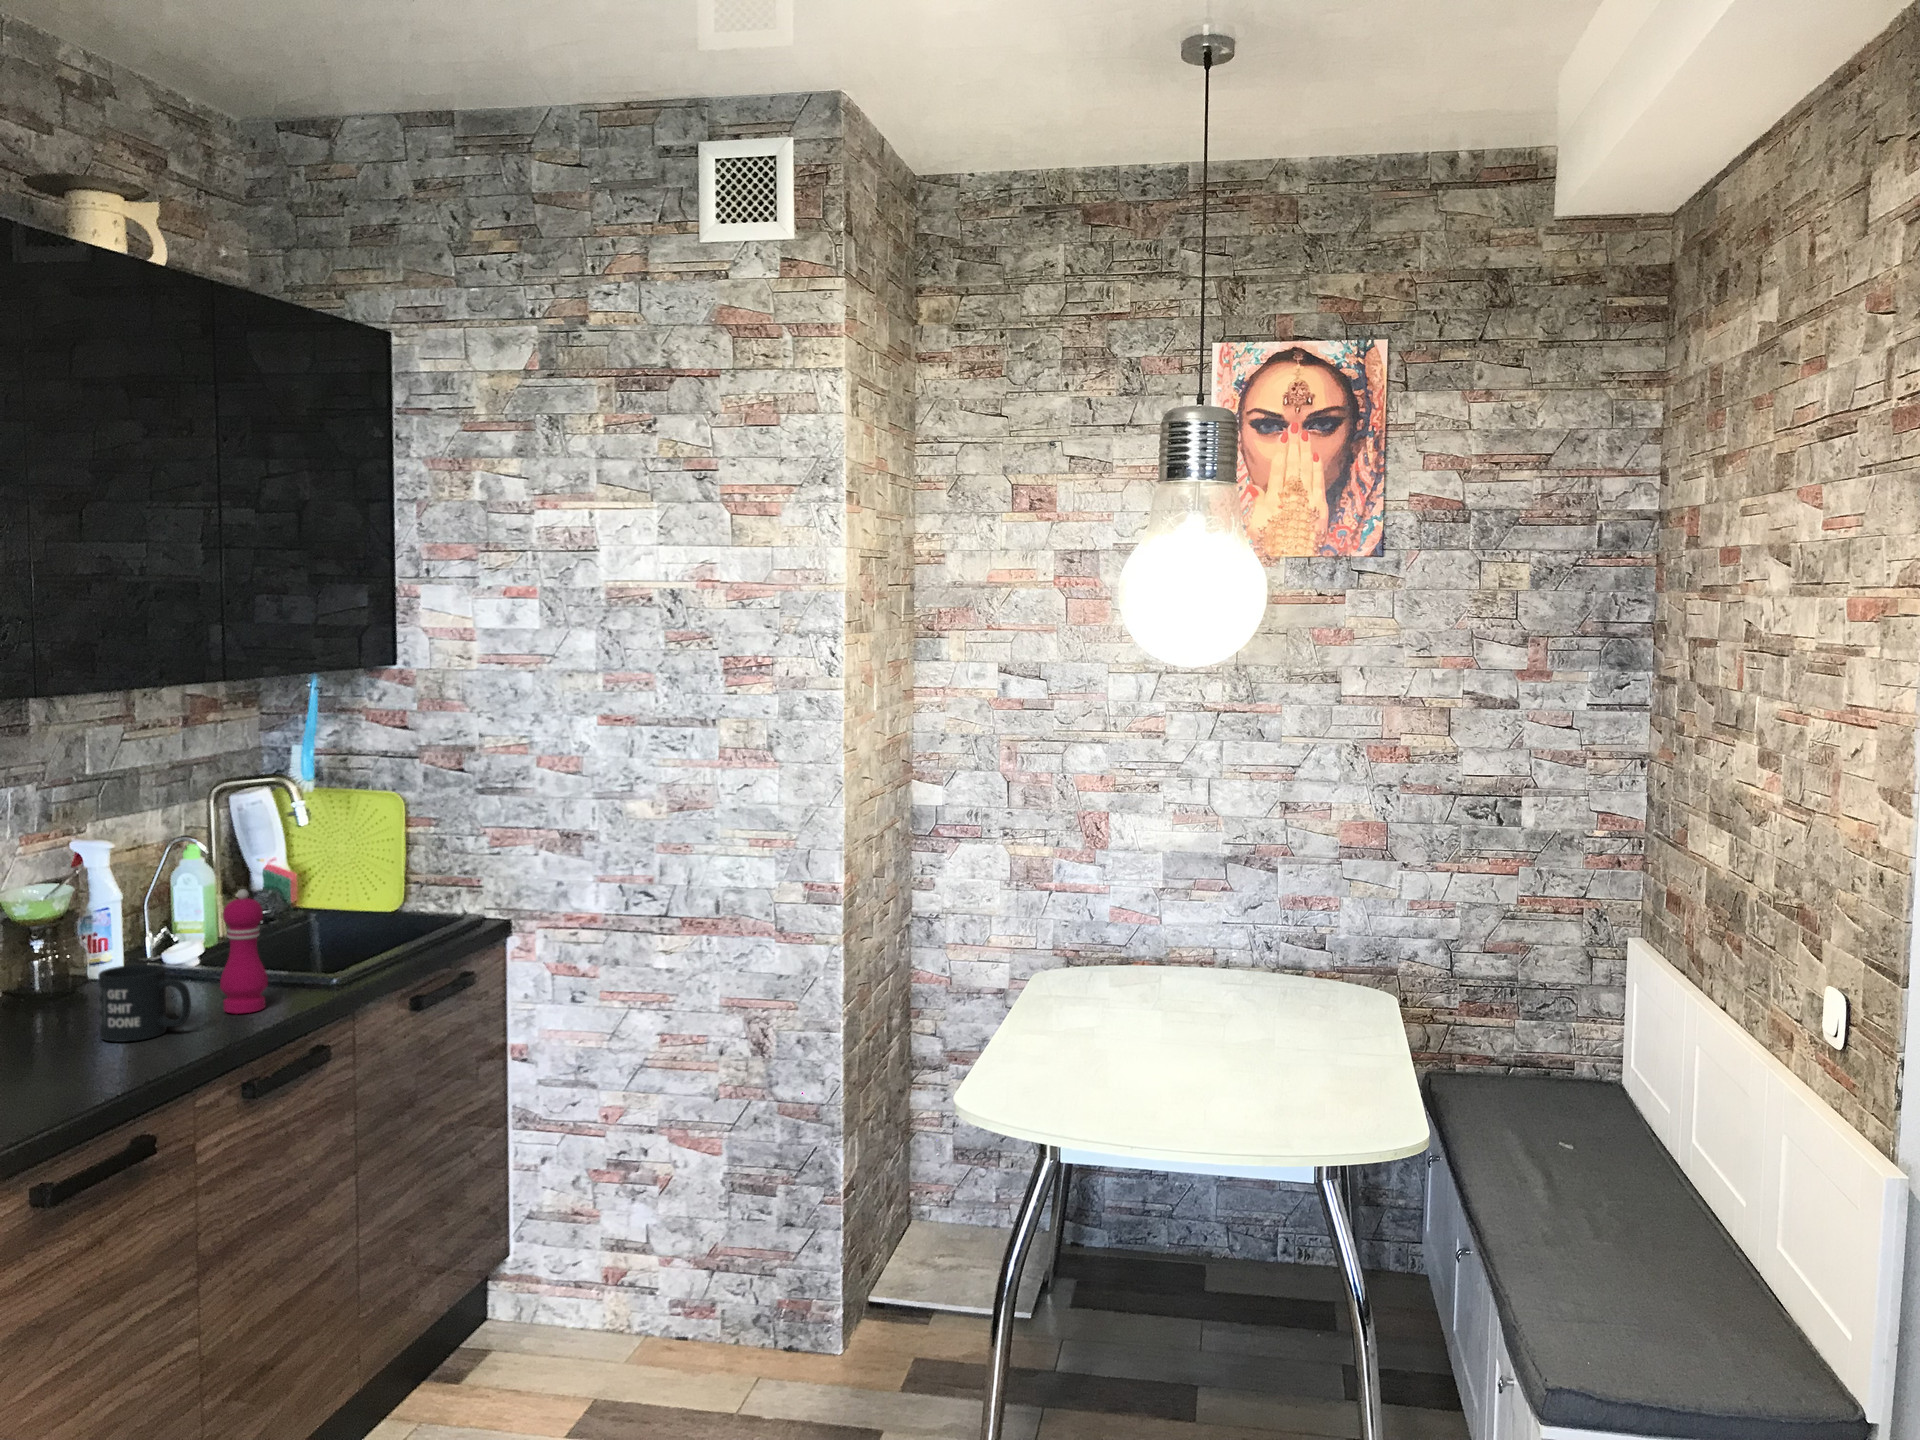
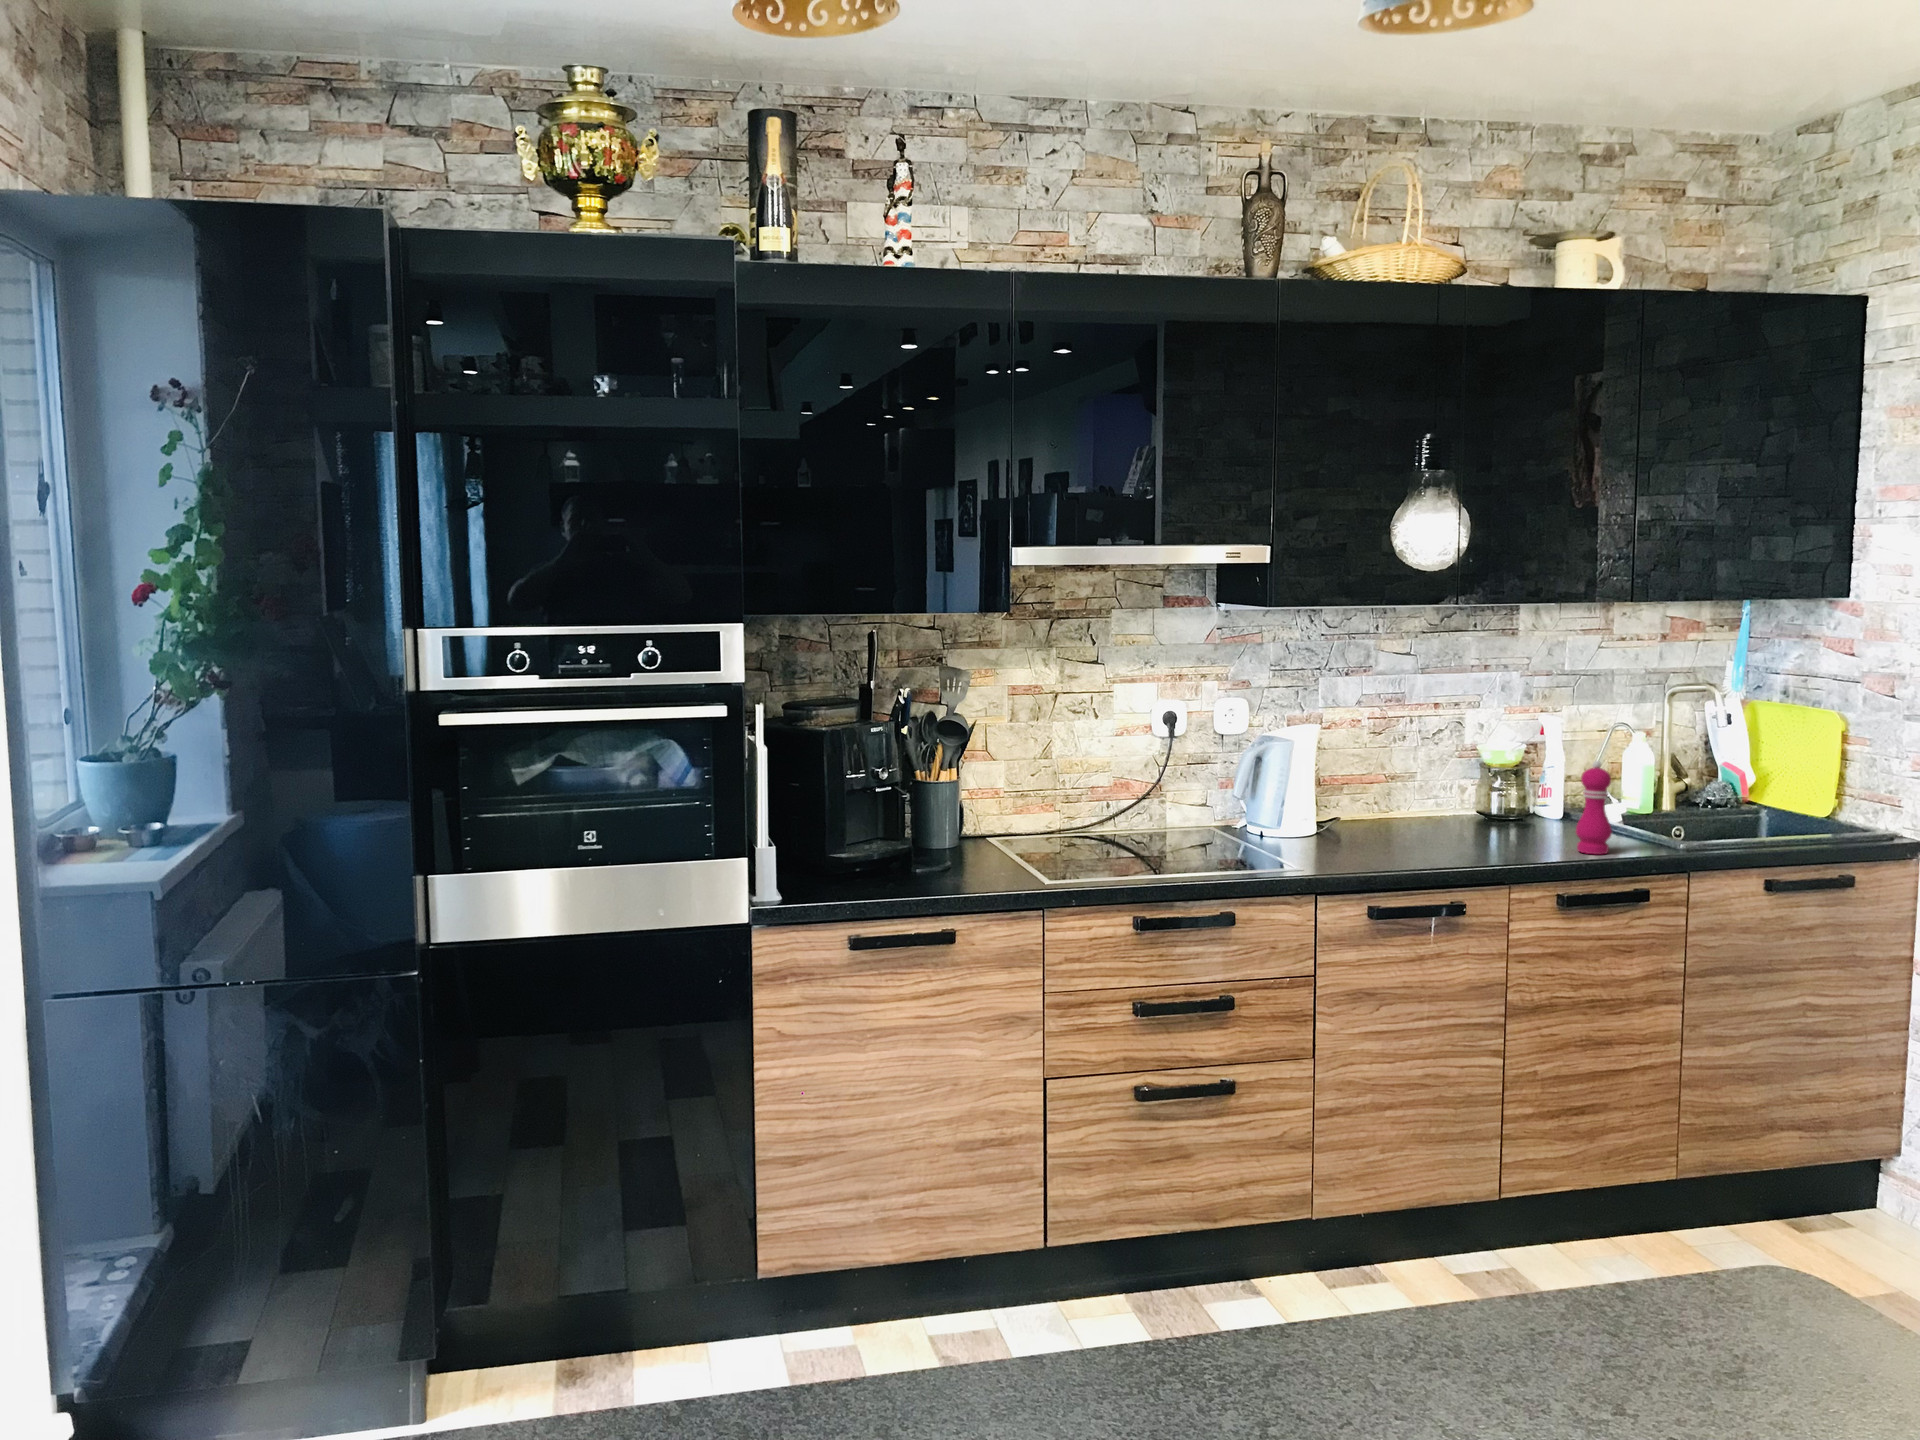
mug: present [98,964,191,1042] -> none [1483,801,1537,853]

